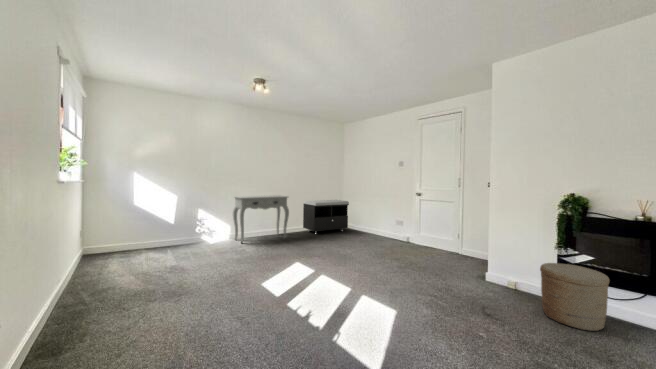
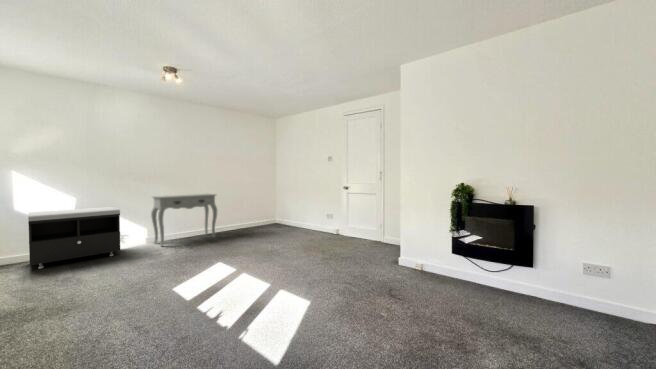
storage bench: present [303,200,349,234] -> present [28,207,120,268]
woven basket: present [540,263,609,331] -> none [437,244,488,300]

